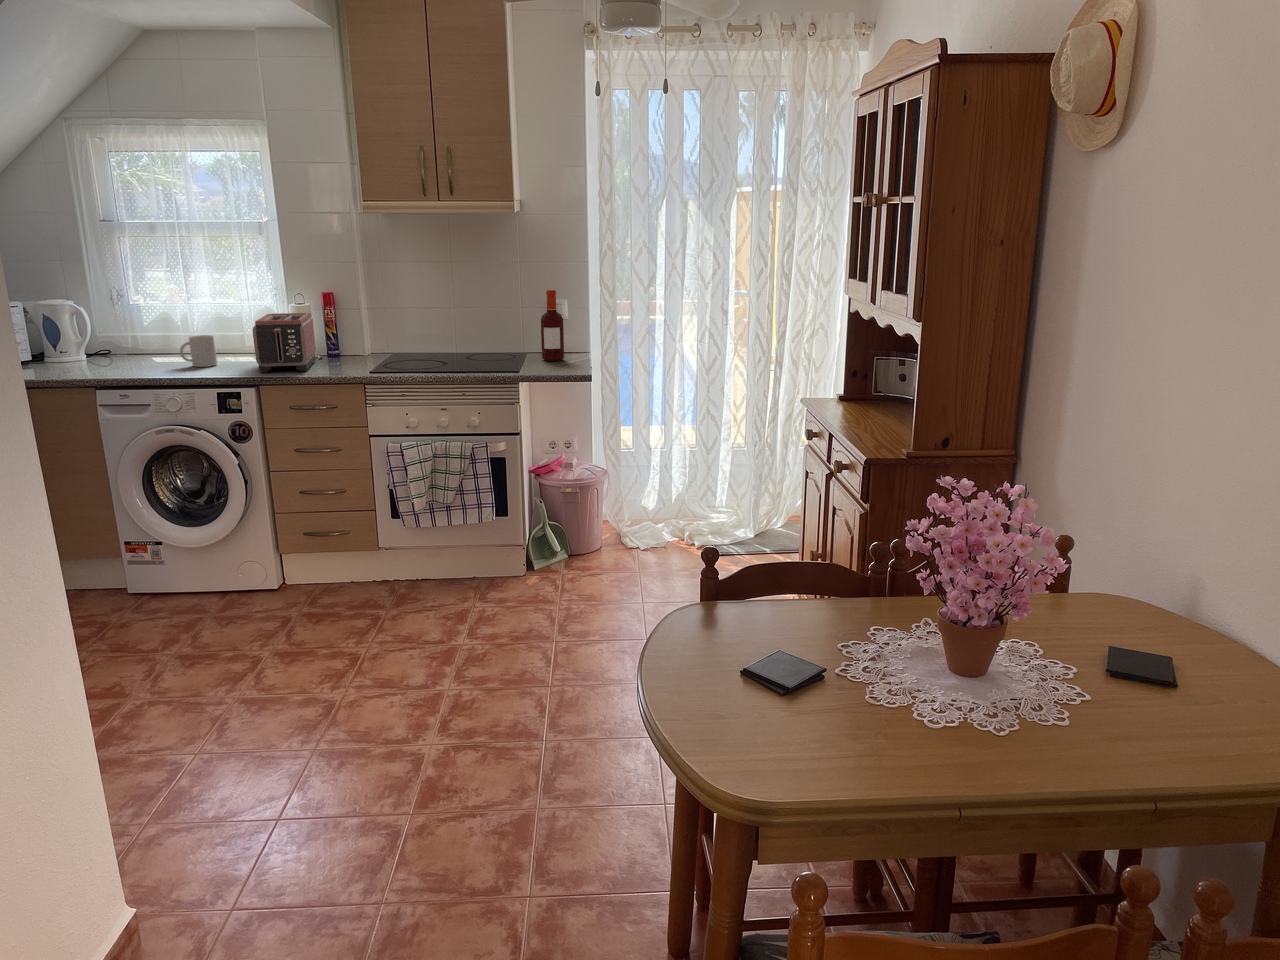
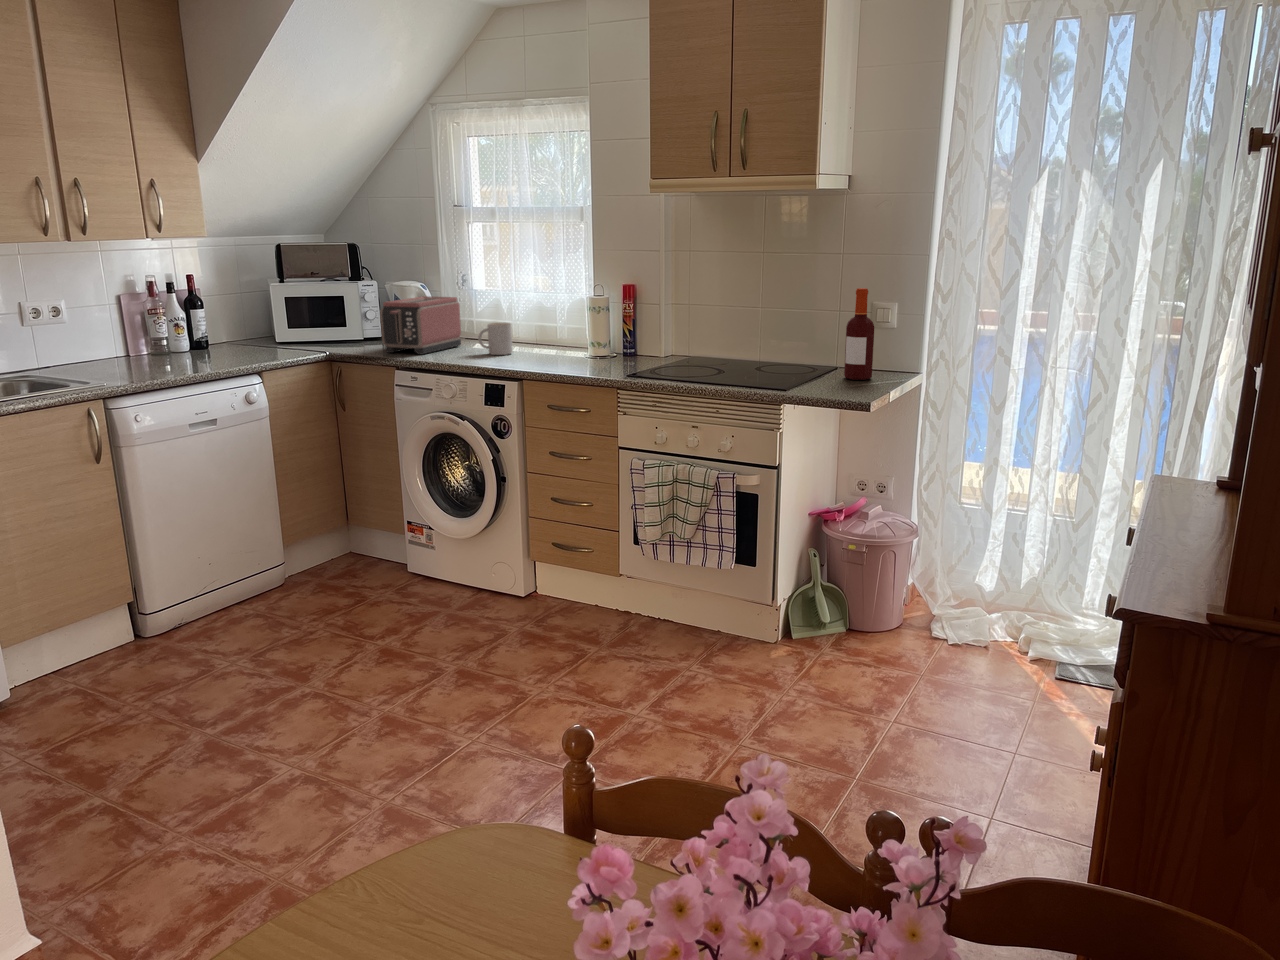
toaster: present [253,313,316,373] -> present [380,296,461,355]

